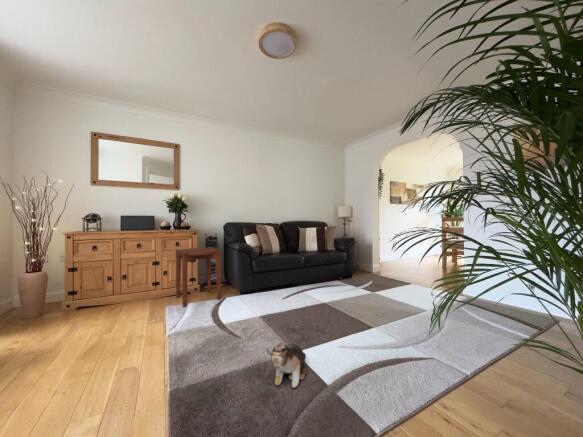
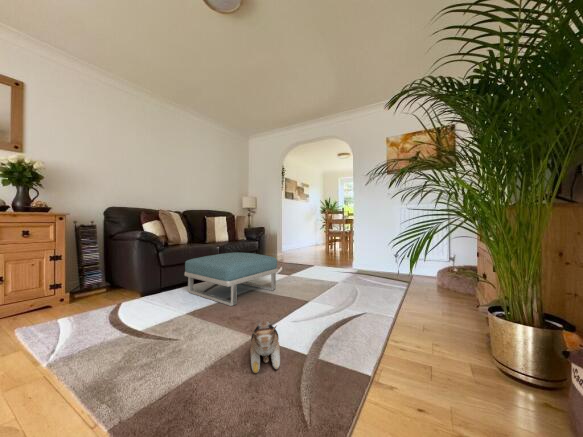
side table: present [176,247,221,307] -> none [24,237,114,324]
footstool: none [269,266,349,318] -> present [184,253,278,306]

